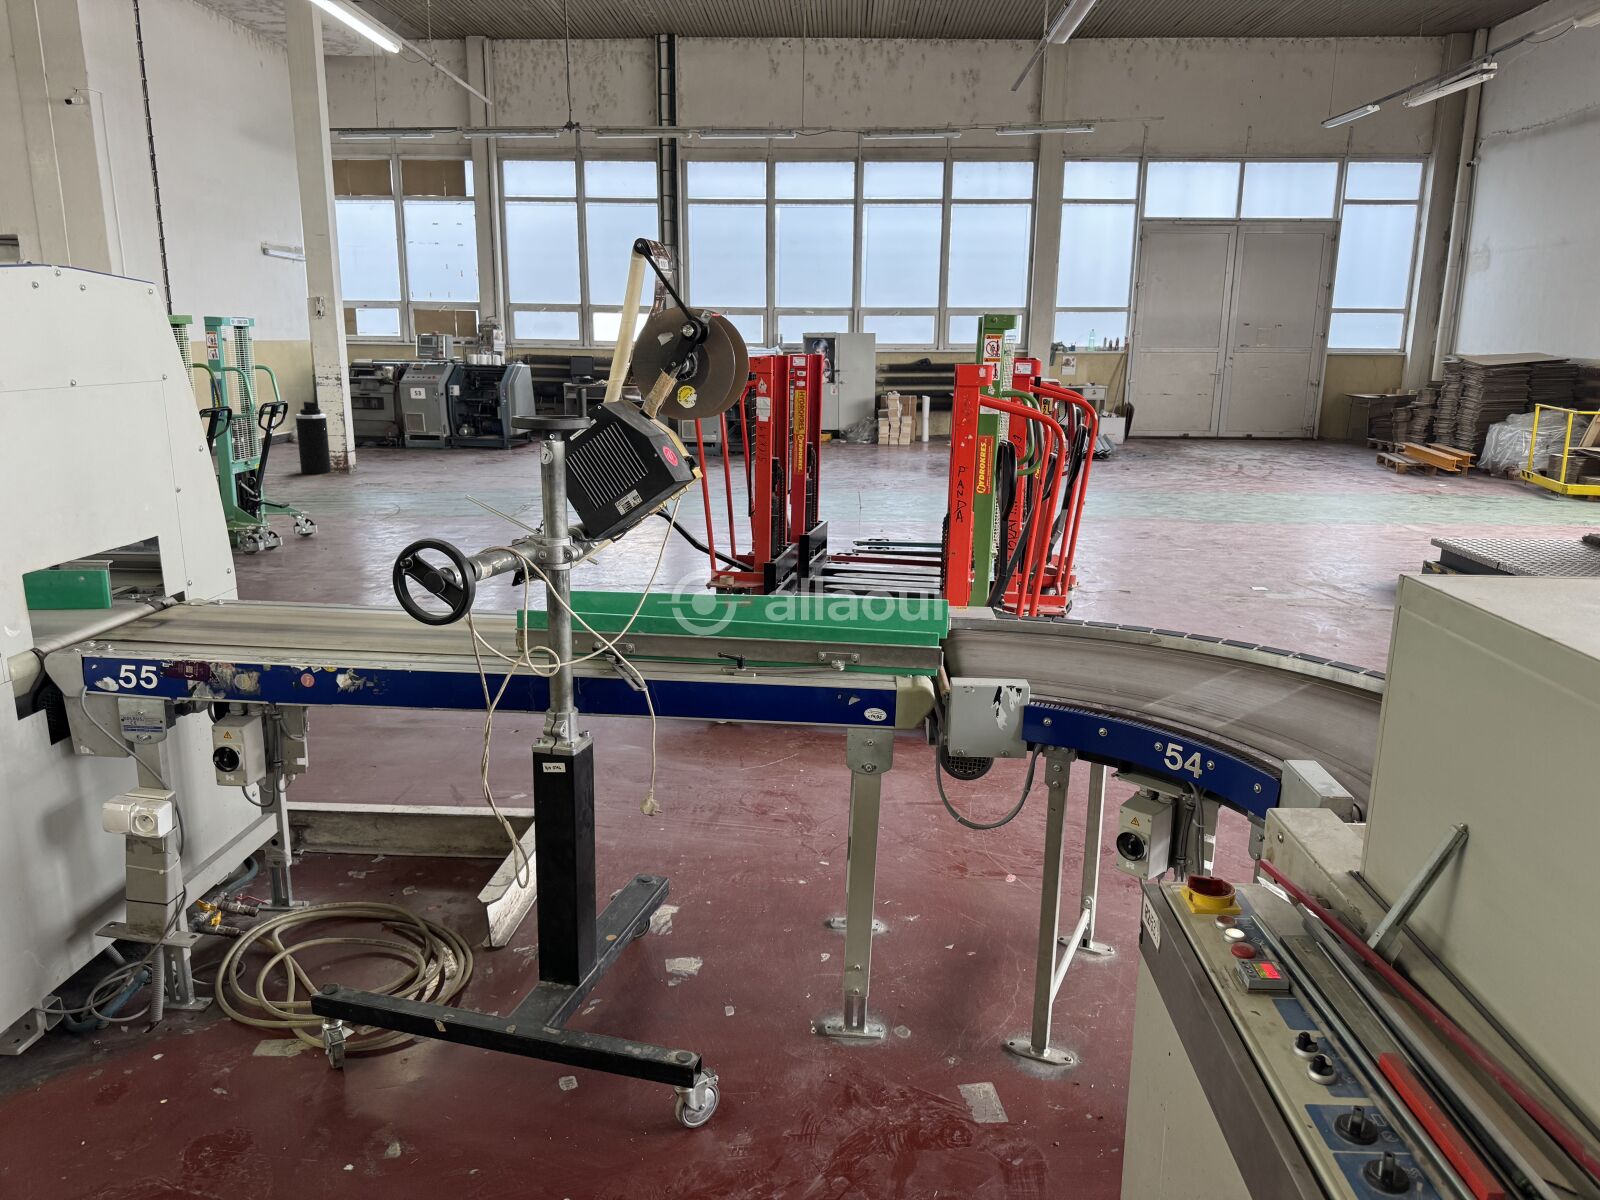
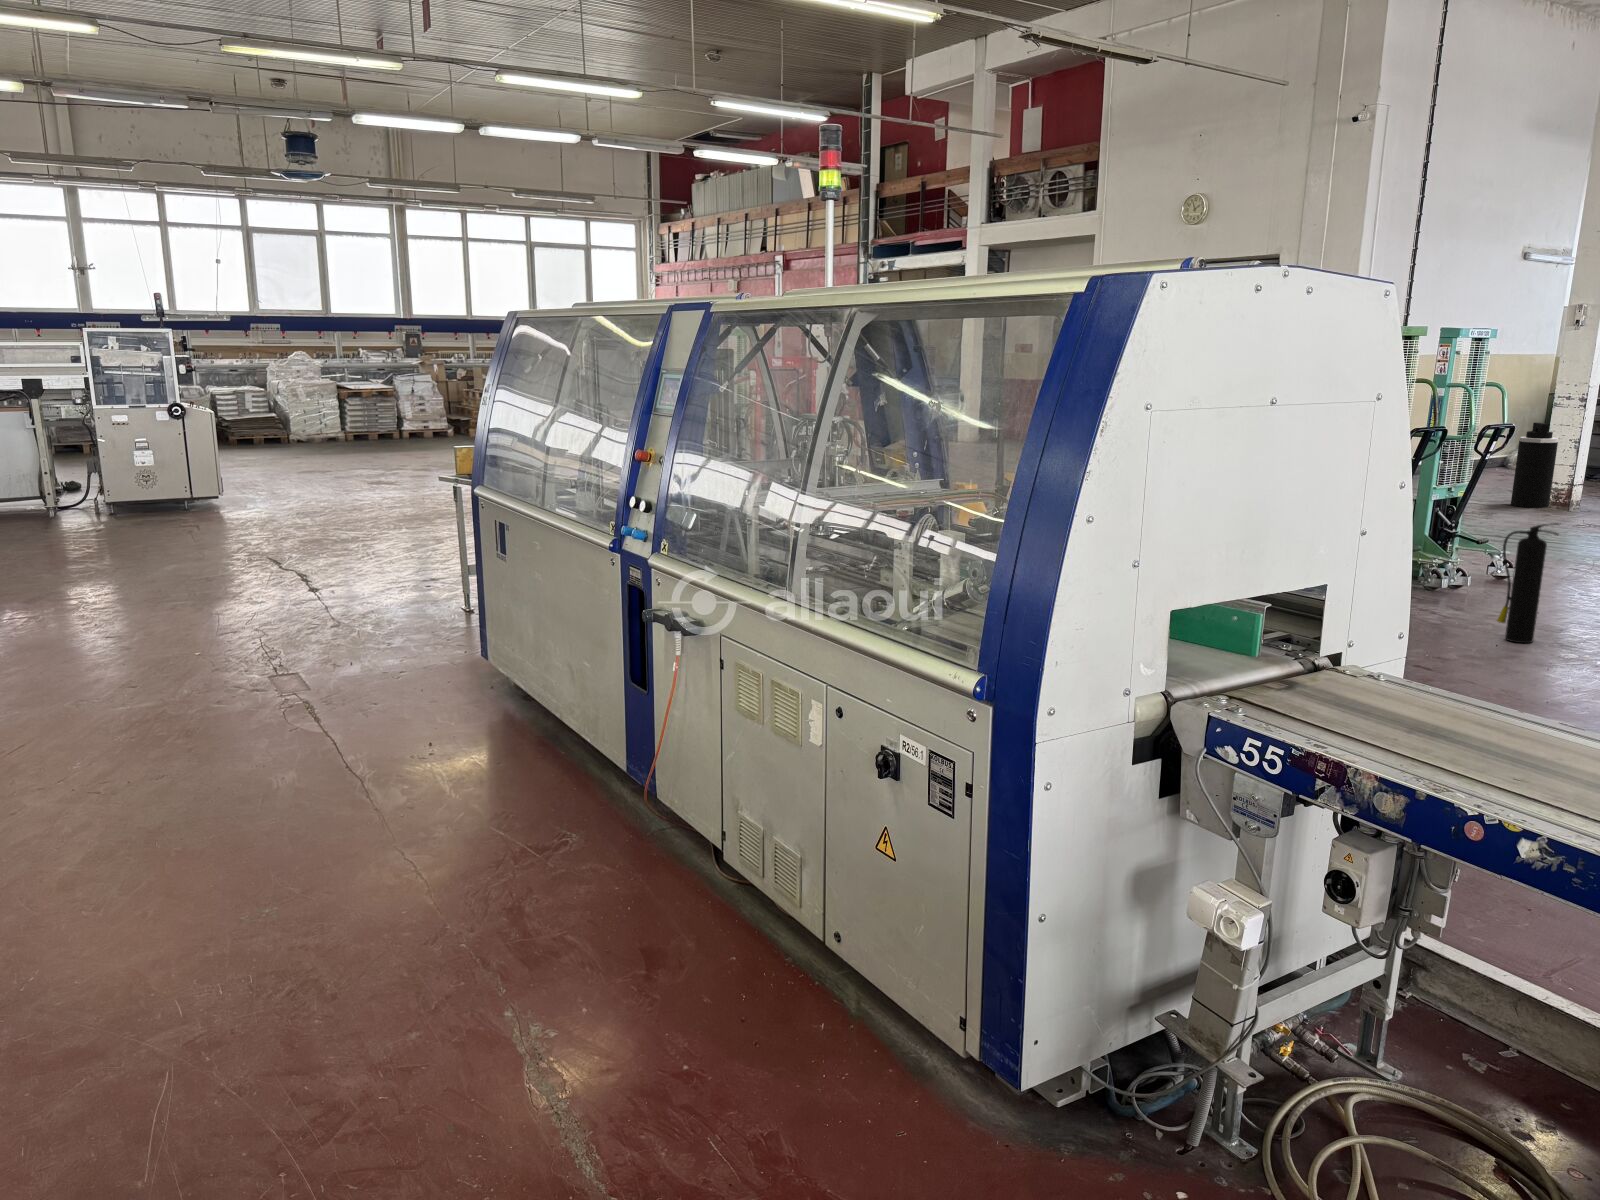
fire extinguisher: none [300,481,339,581] -> present [1497,523,1559,643]

